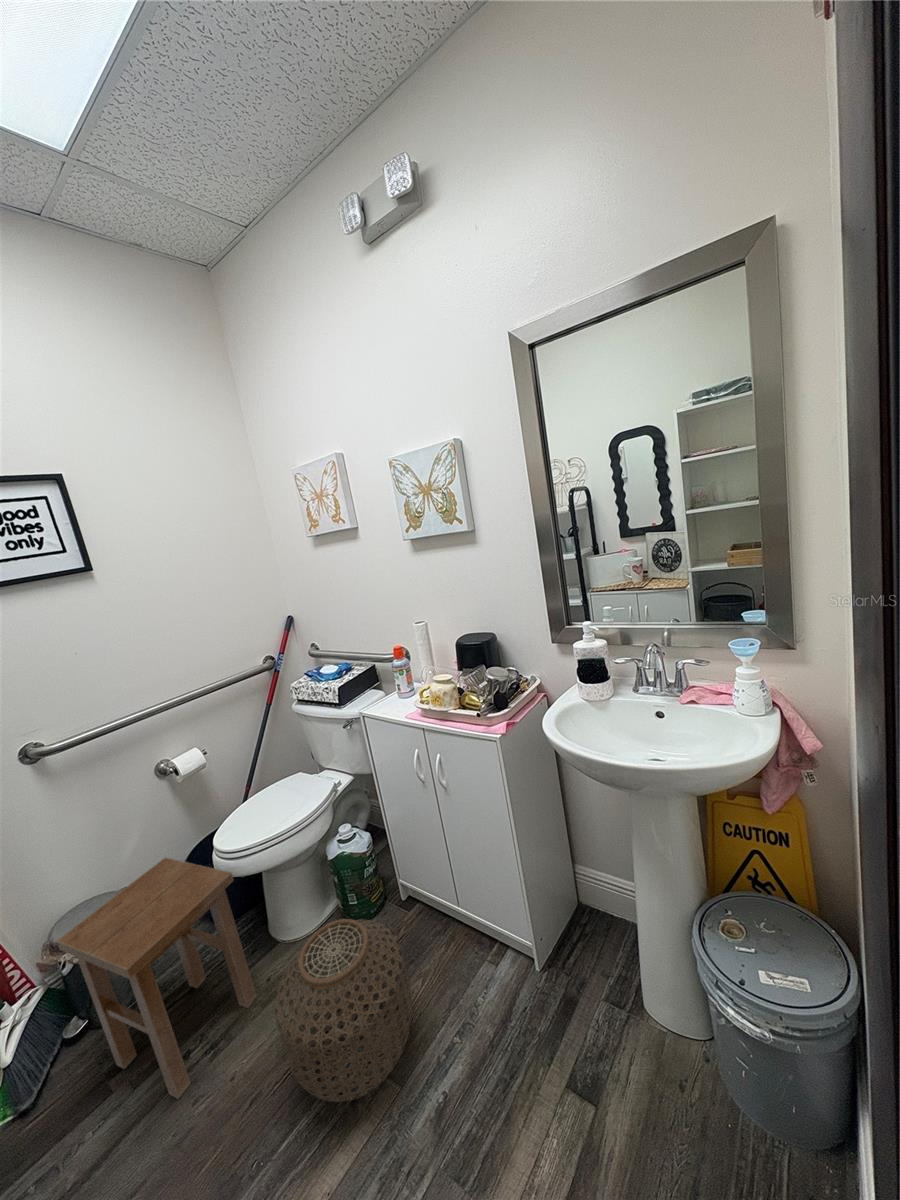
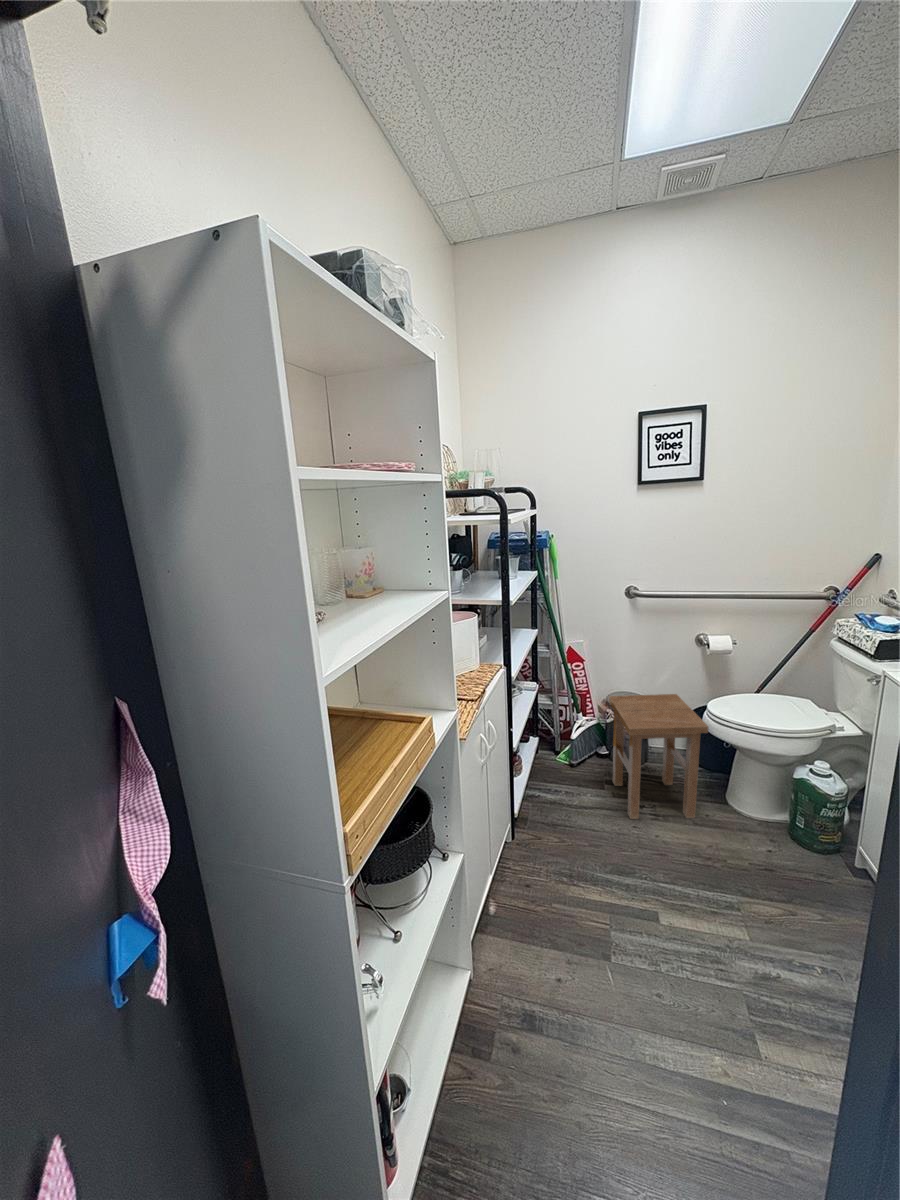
woven basket: present [275,919,412,1102] -> none [687,798,808,928]

